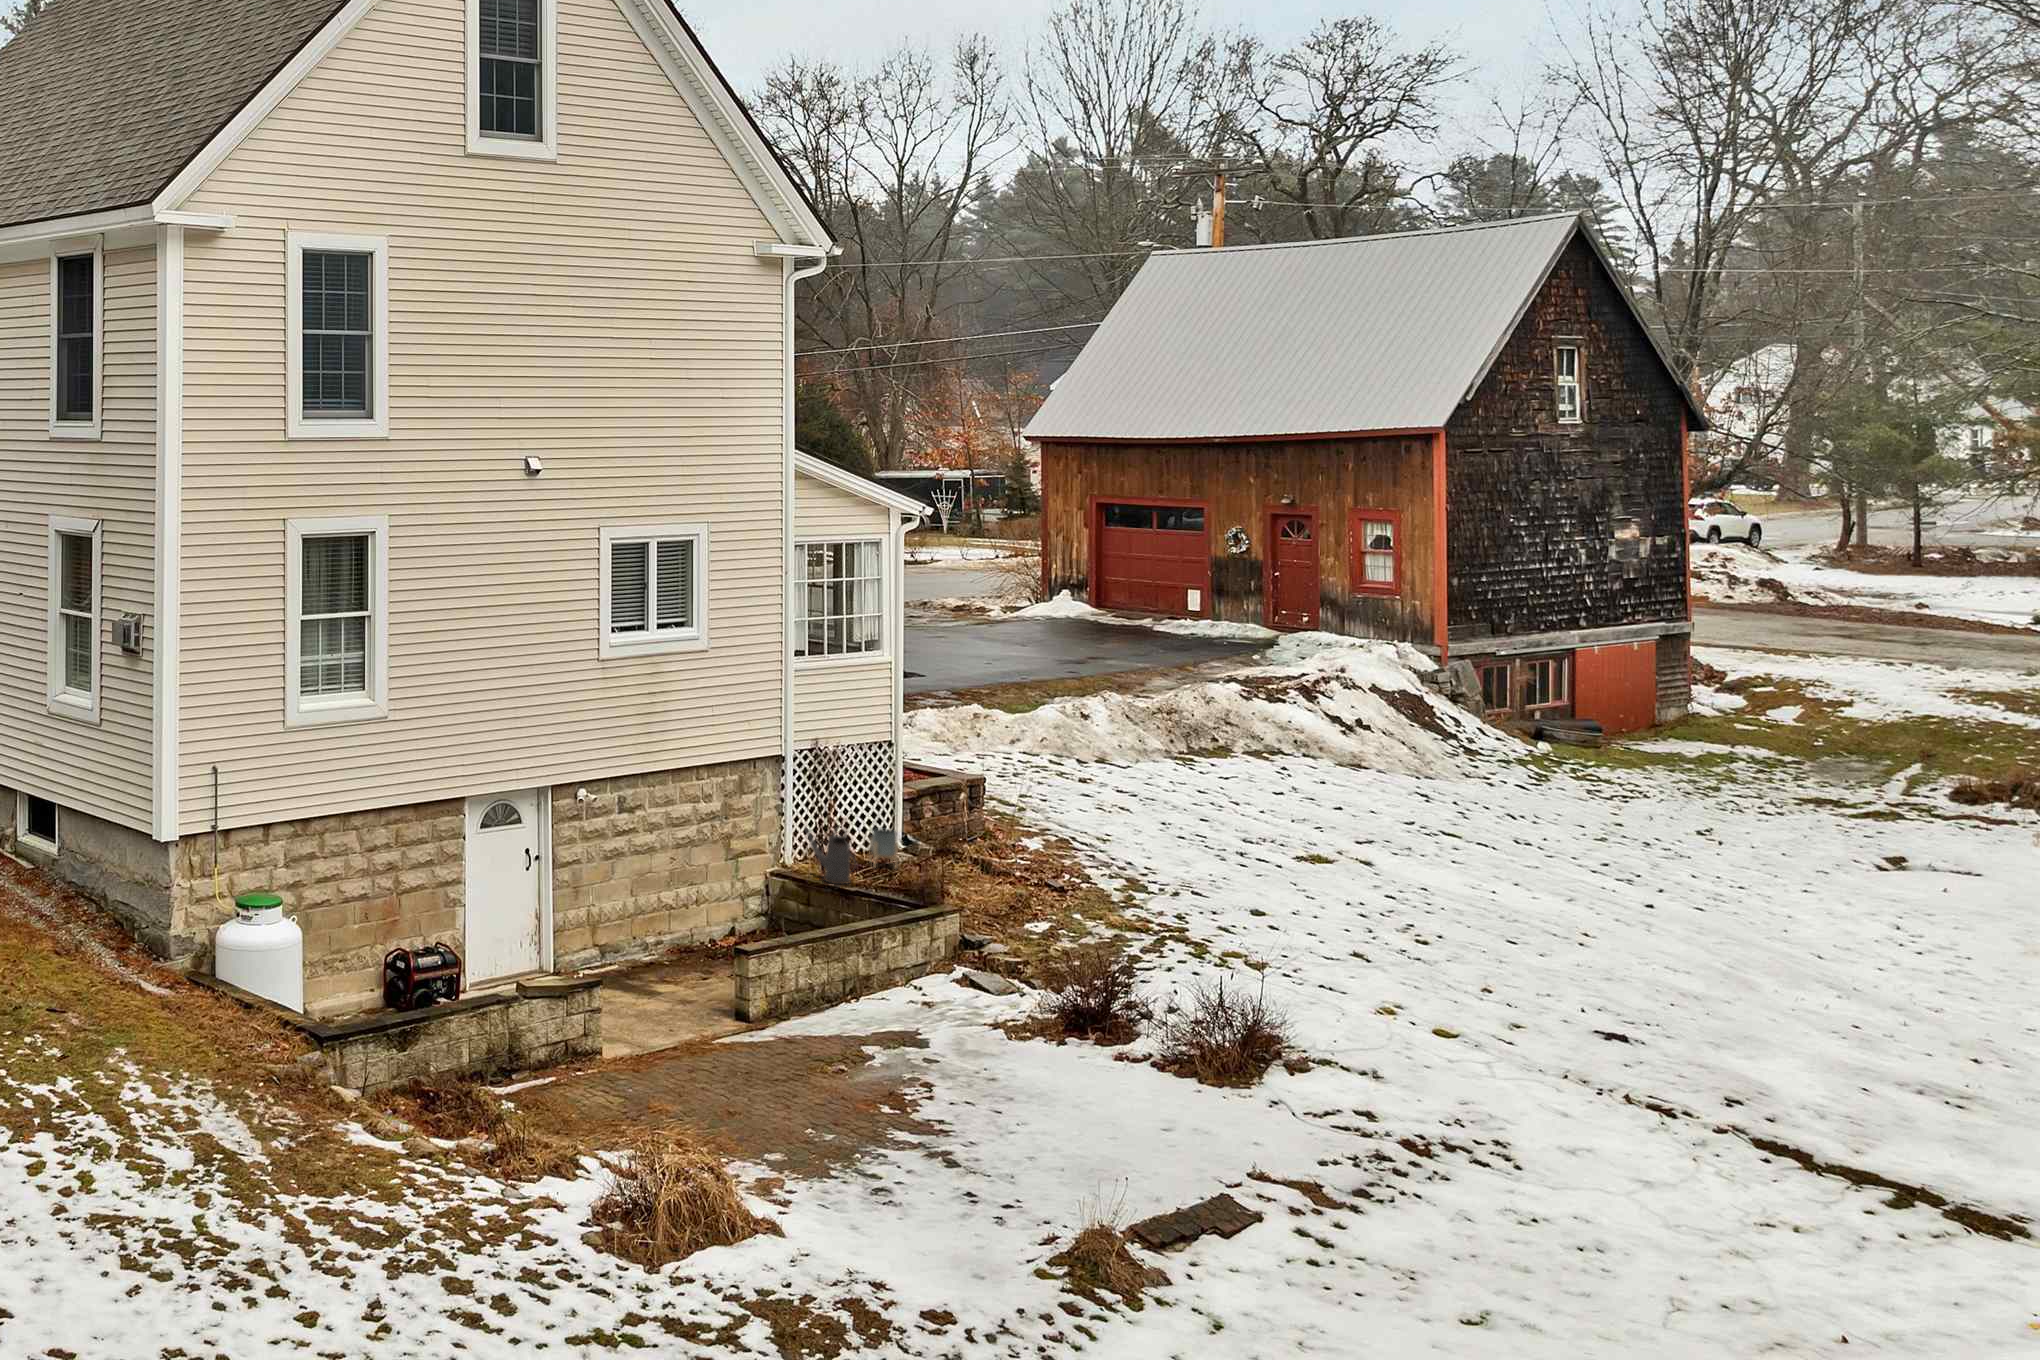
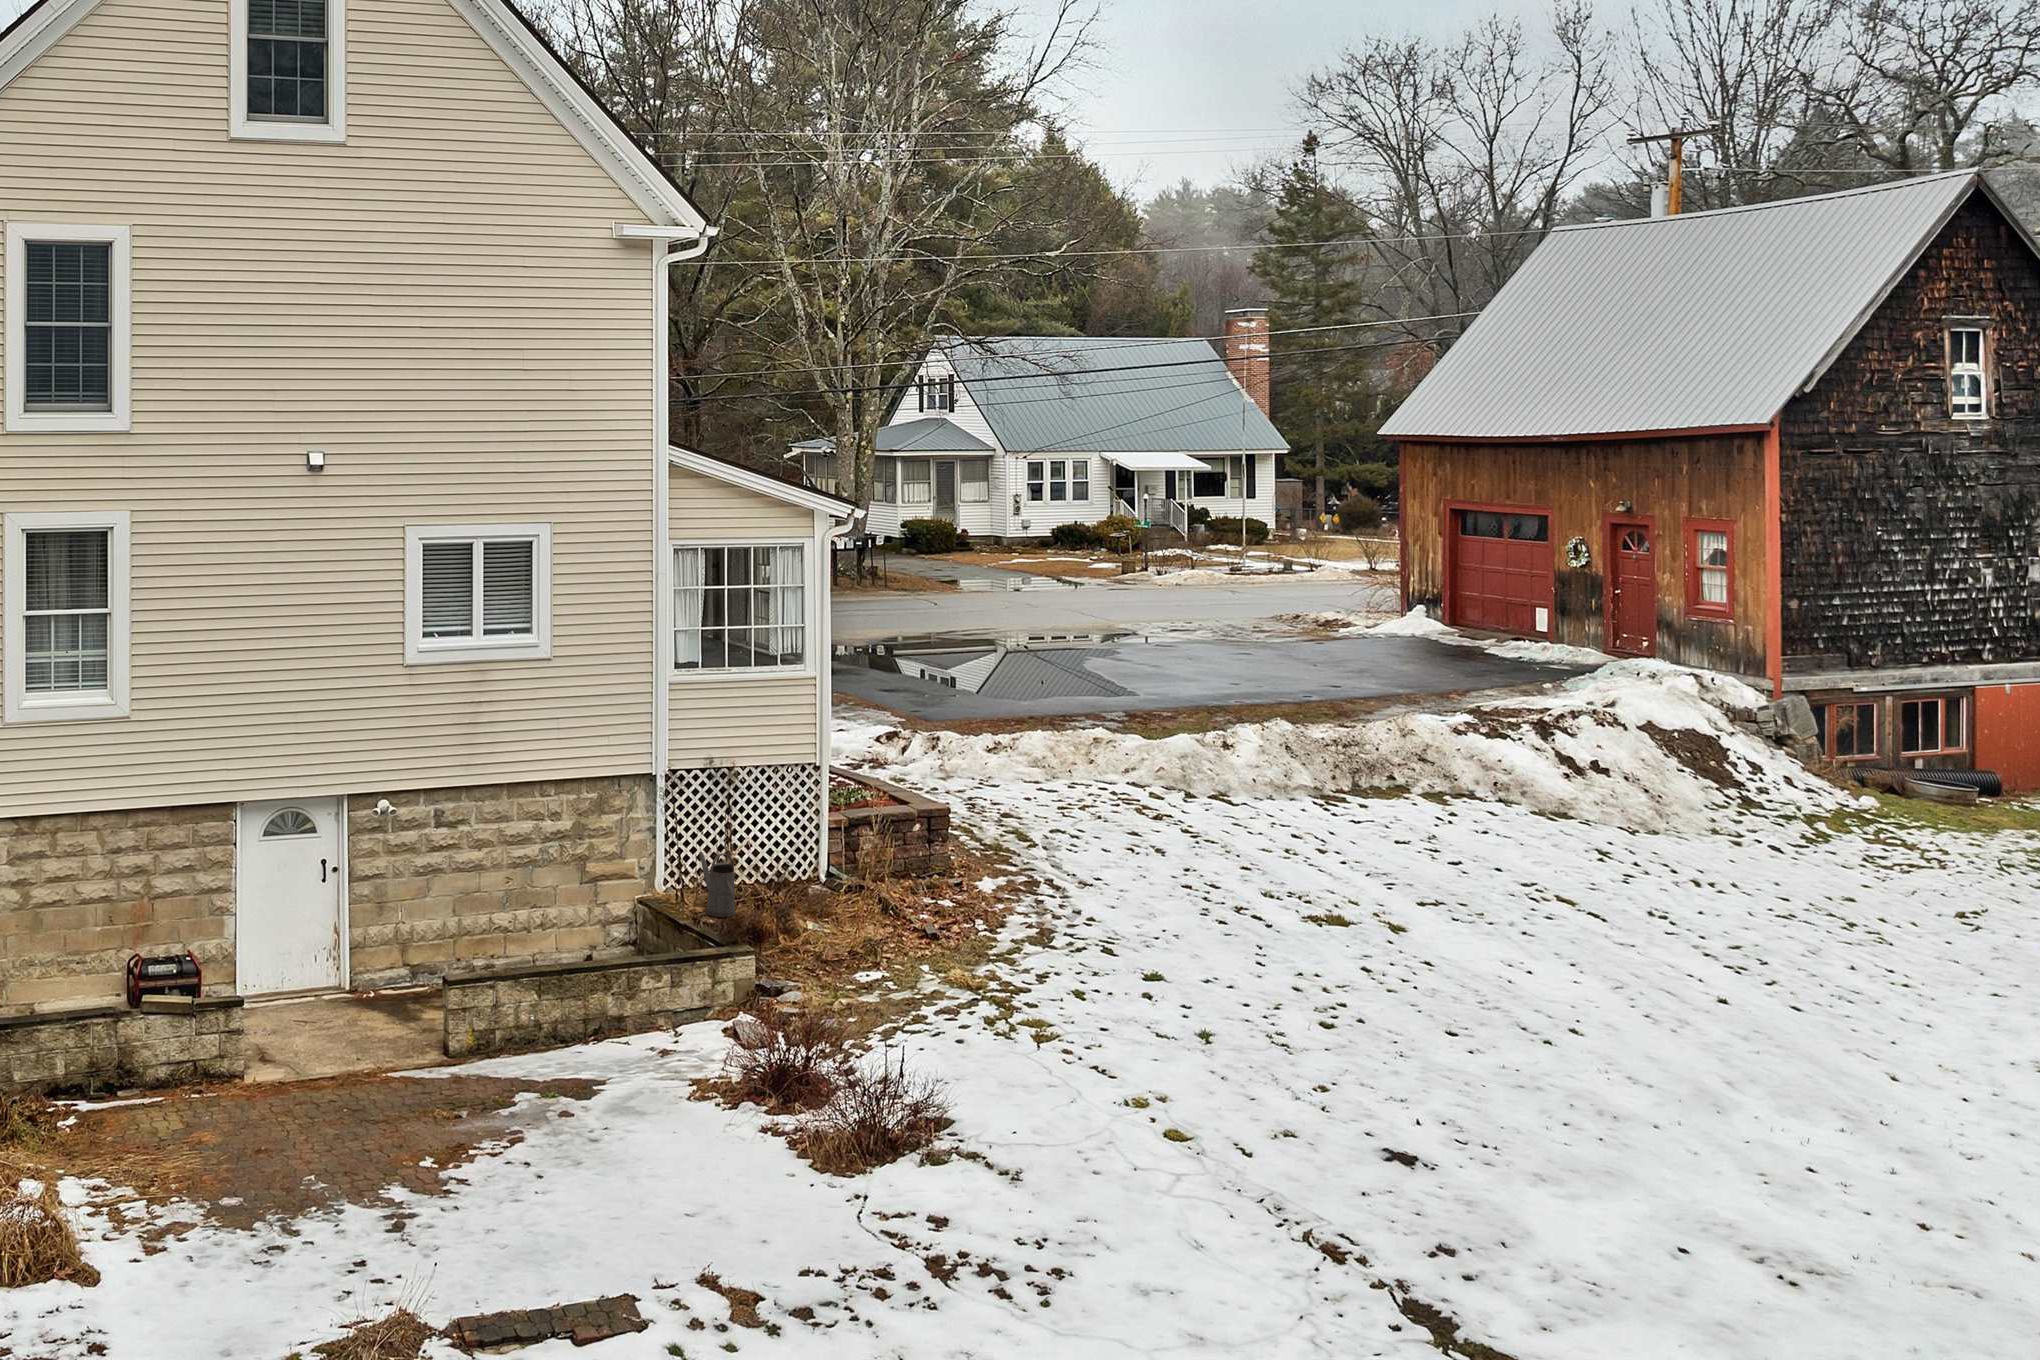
planter: present [870,829,898,867] -> none [785,859,816,904]

